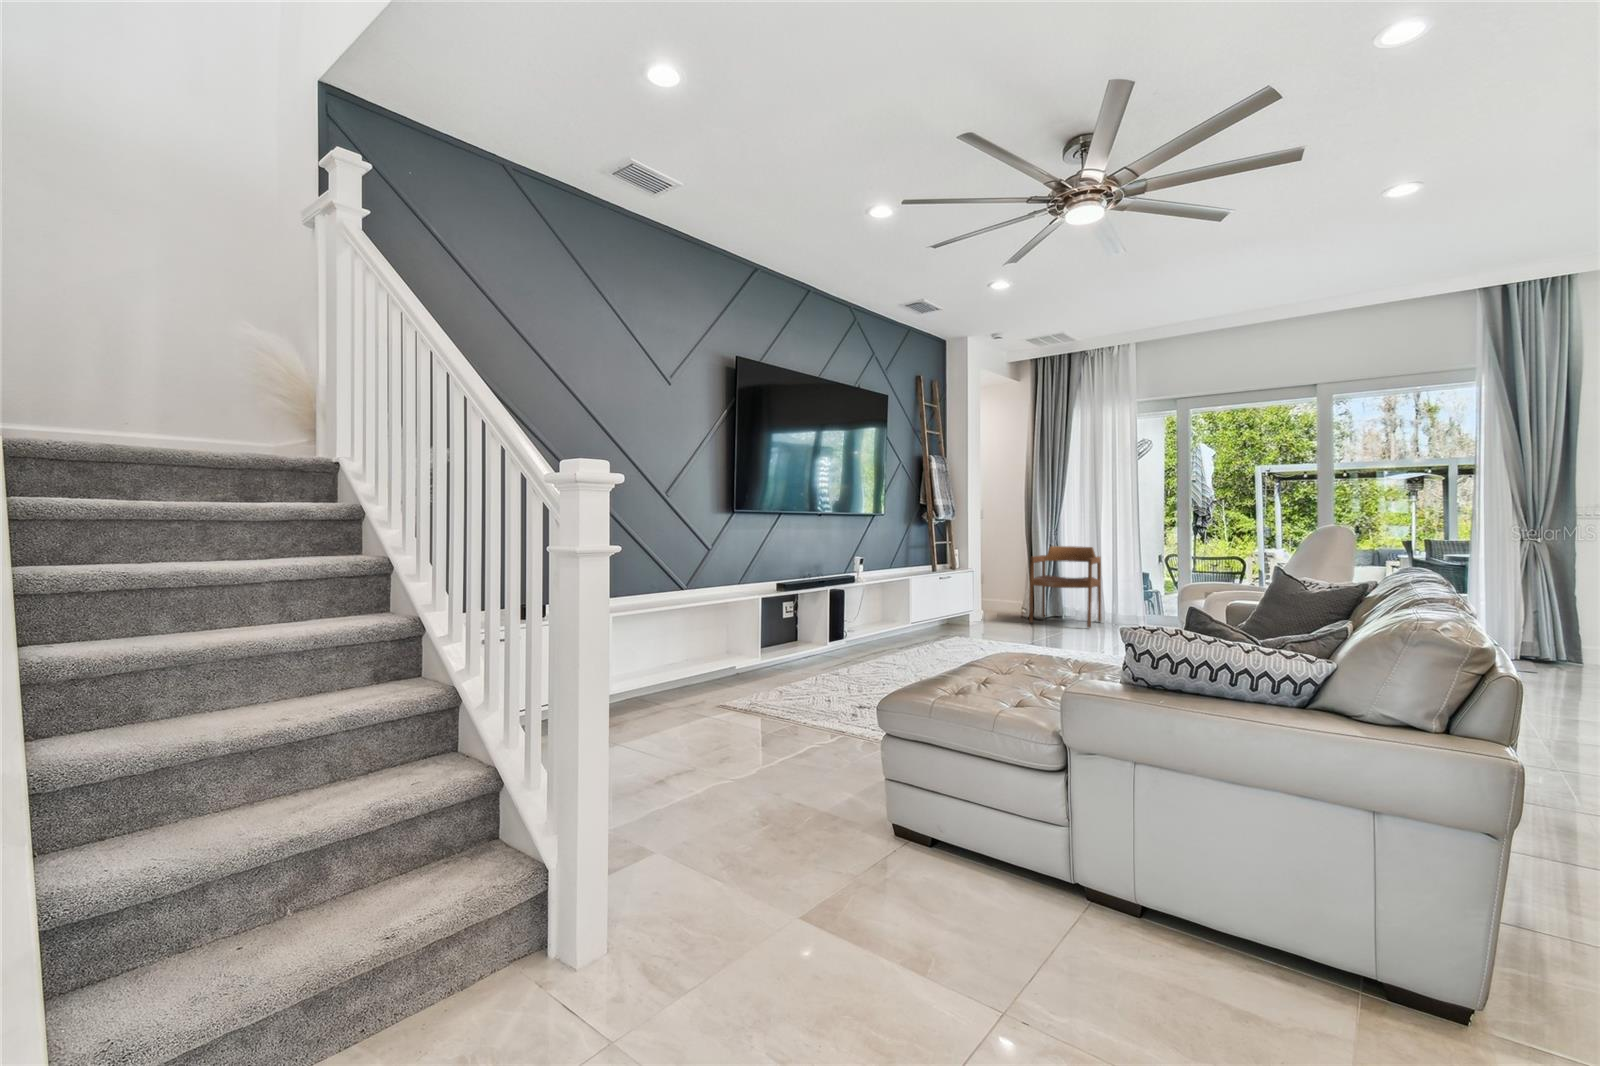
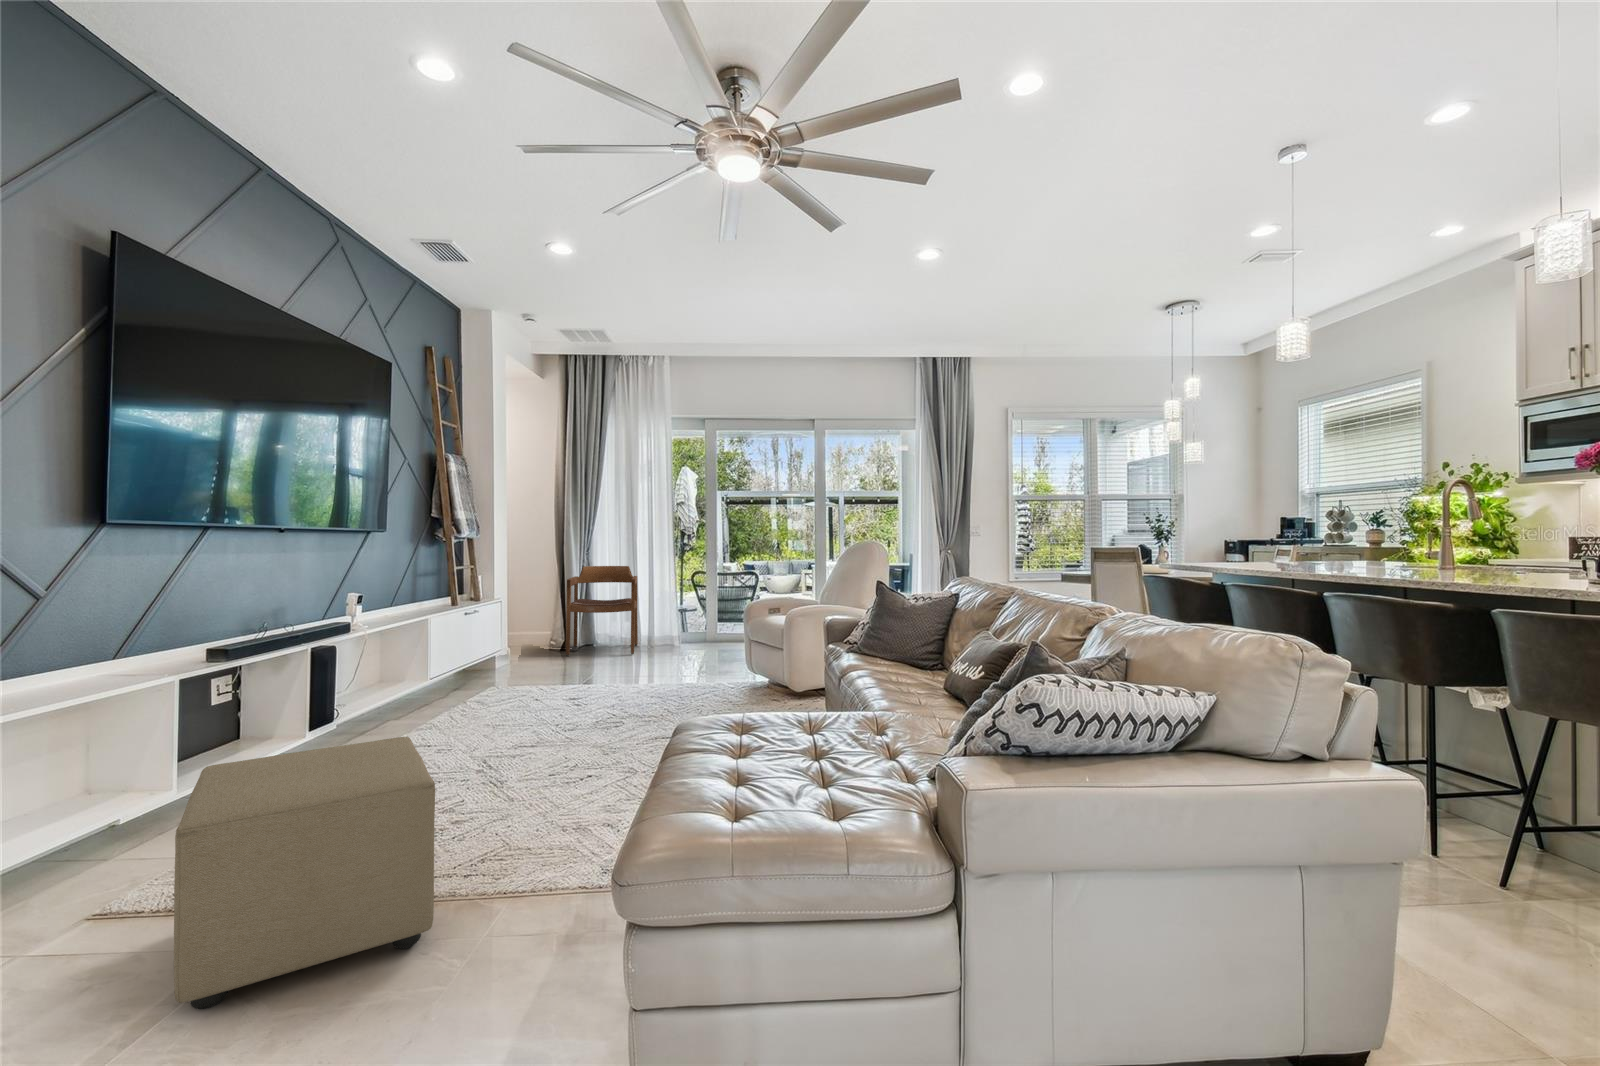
ottoman: none [743,634,853,741] -> present [174,737,435,1010]

